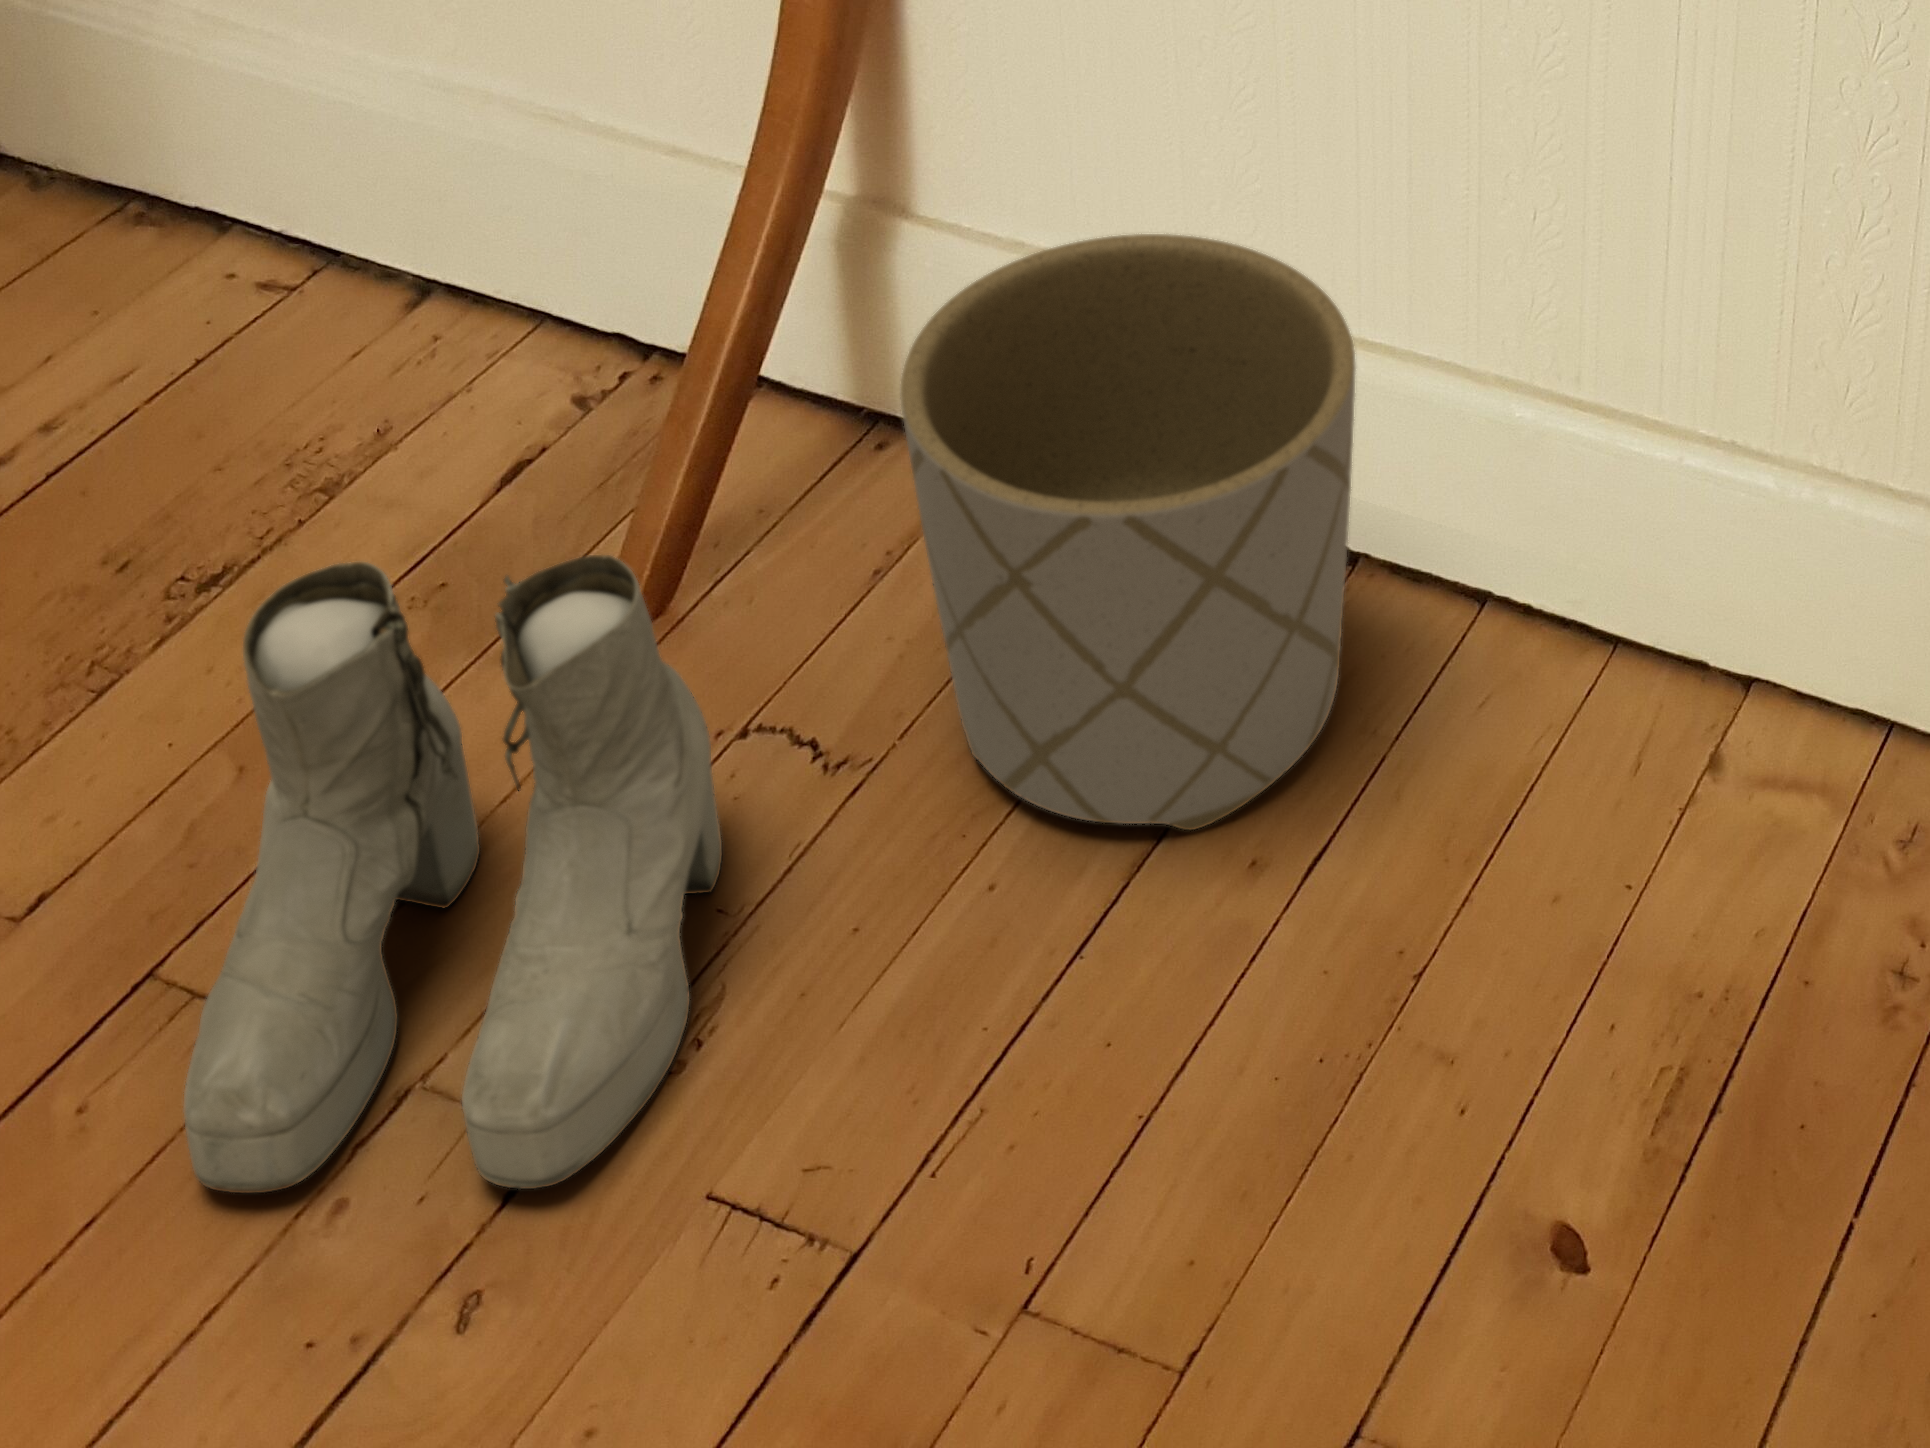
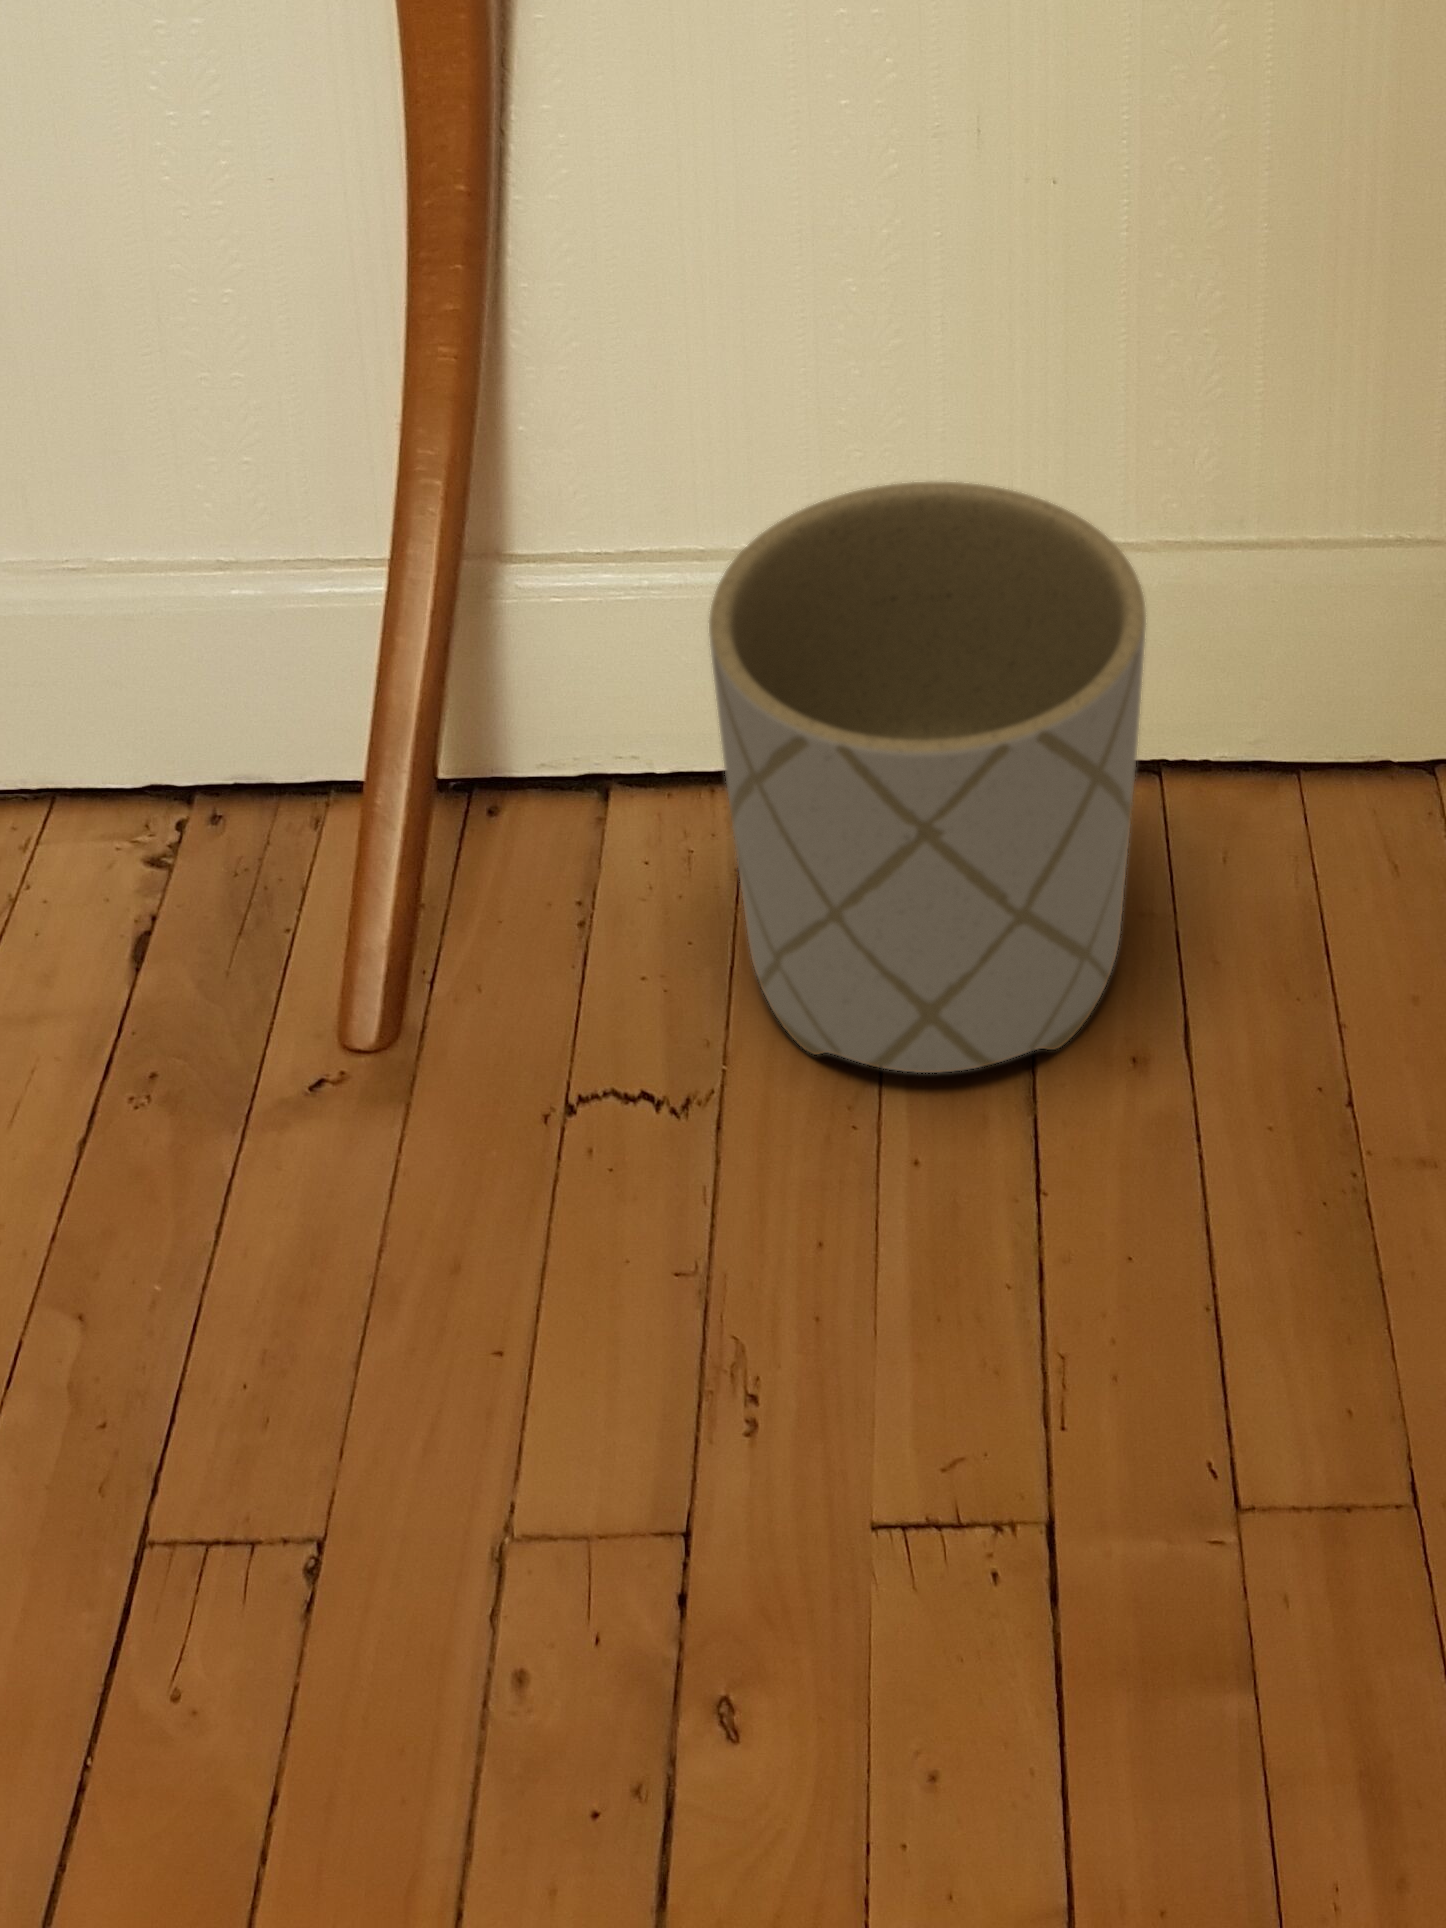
boots: present [184,555,722,1193] -> none [260,923,750,1704]

